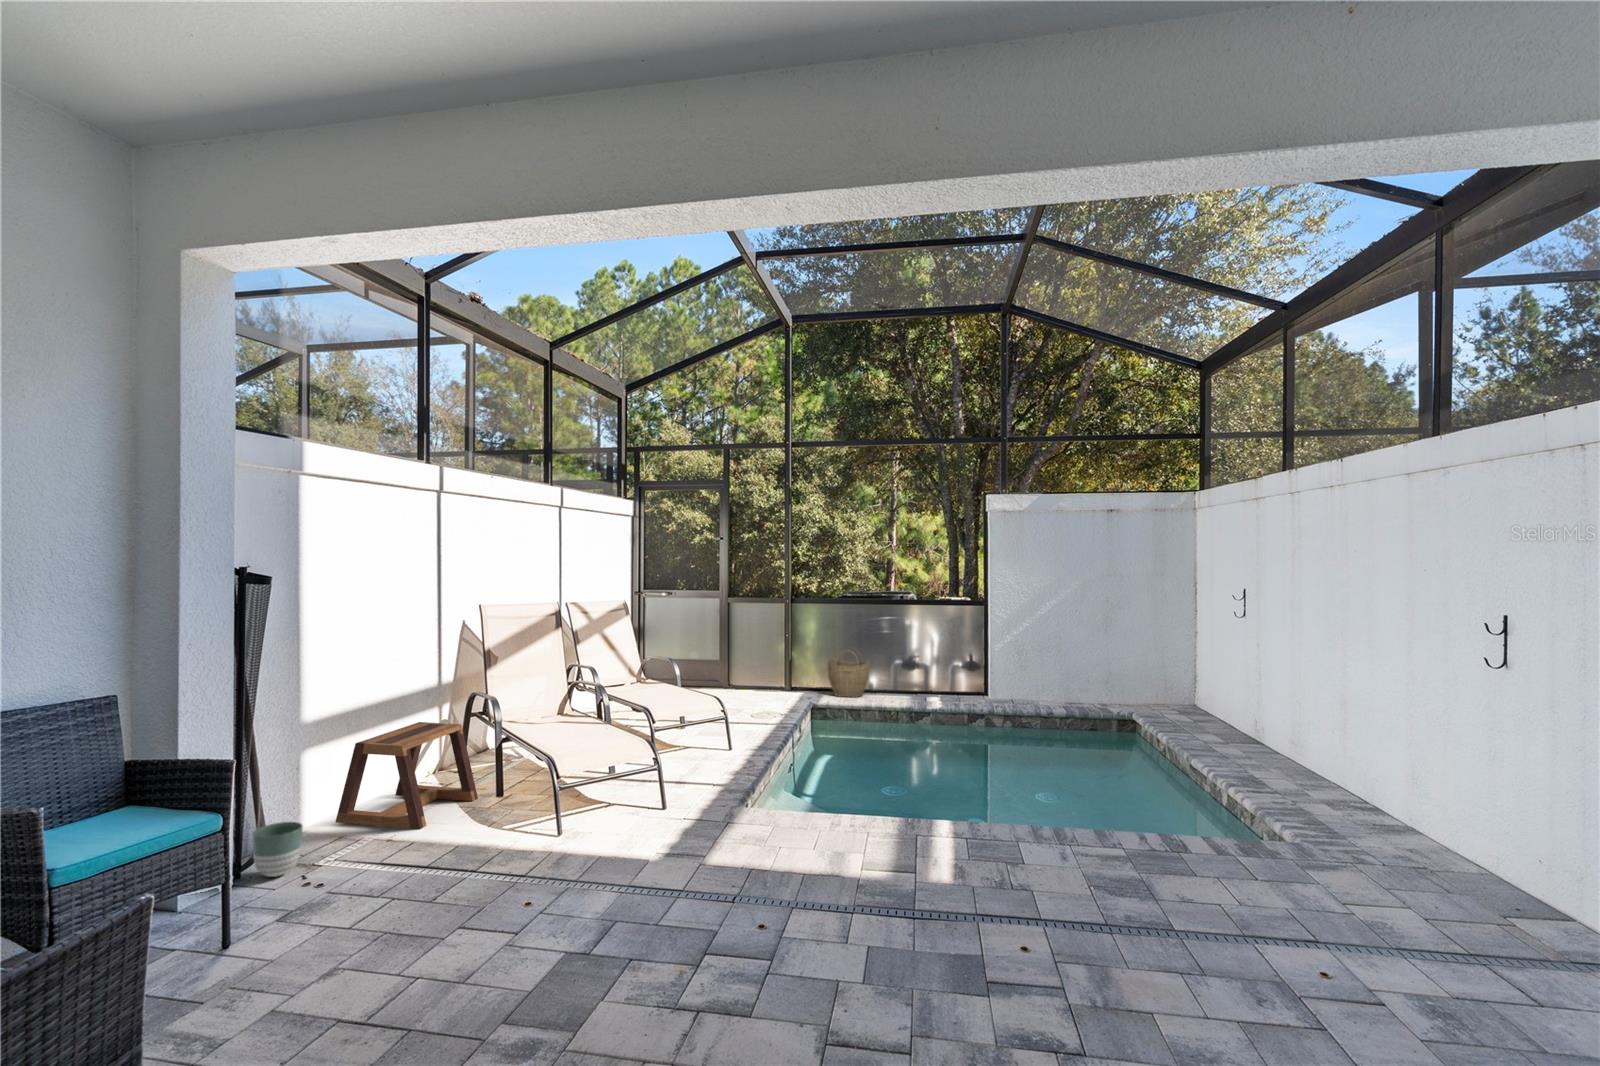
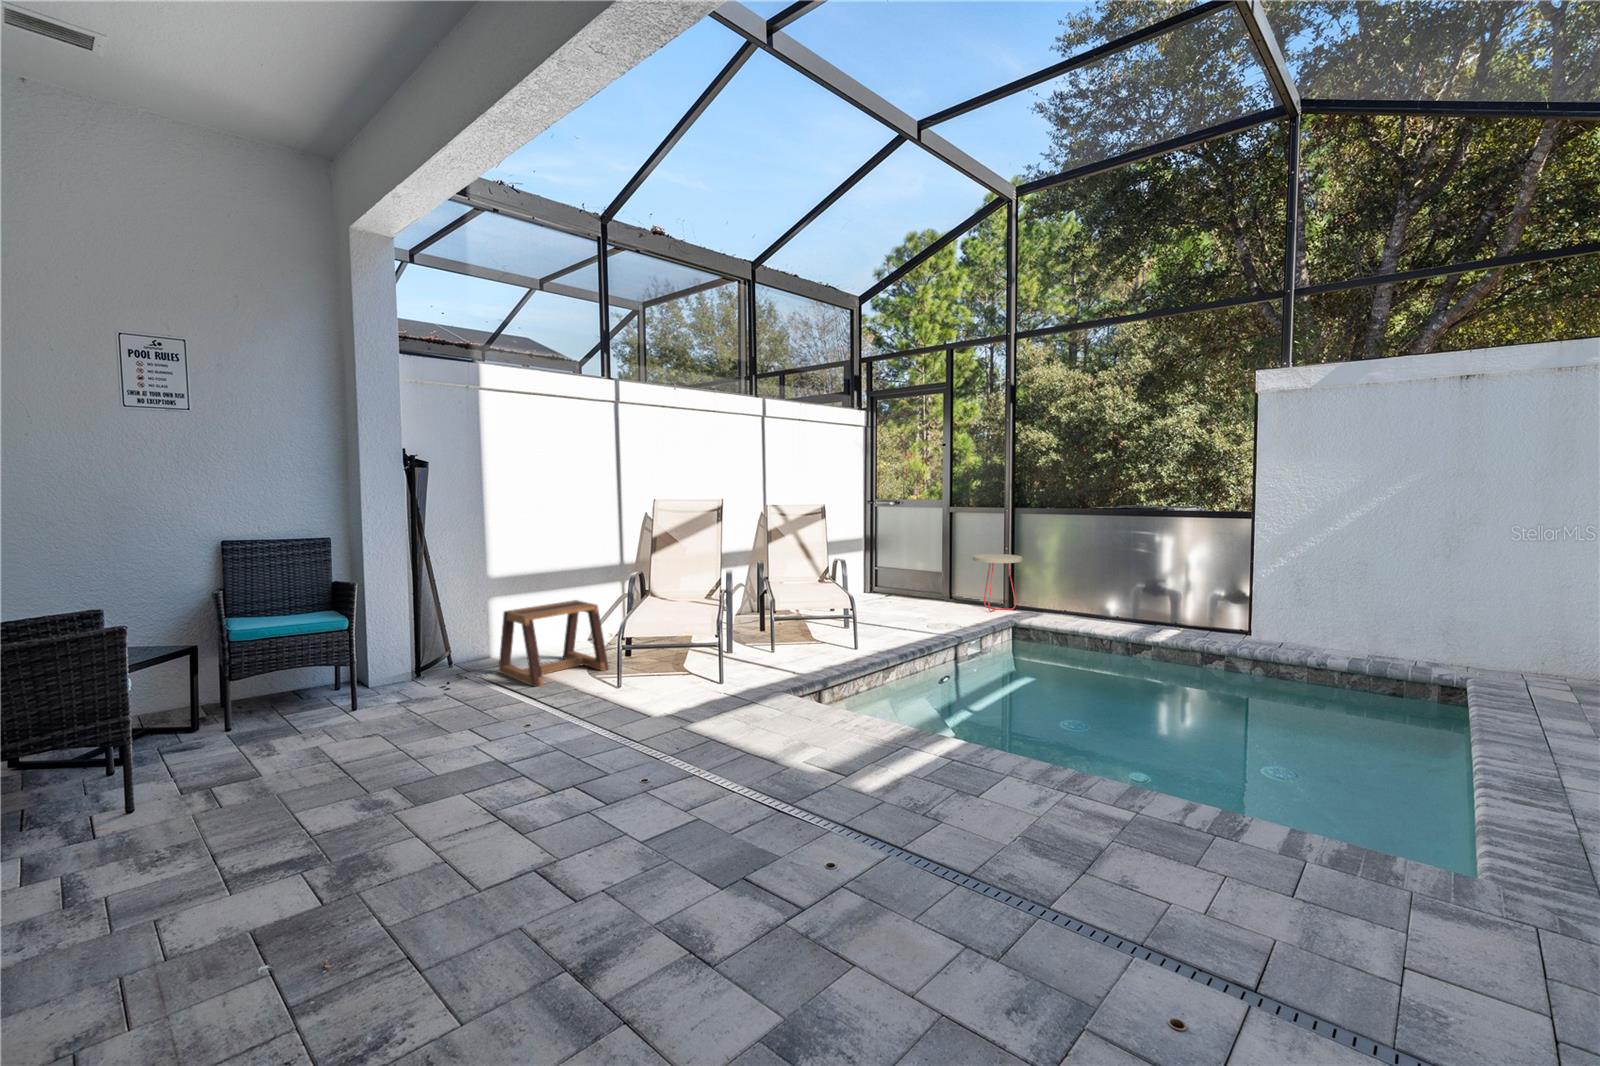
side table: none [758,641,803,697] -> present [972,554,1022,612]
woven basket: present [828,649,870,697] -> none [1048,565,1097,620]
planter: present [252,822,302,877] -> none [387,665,425,706]

